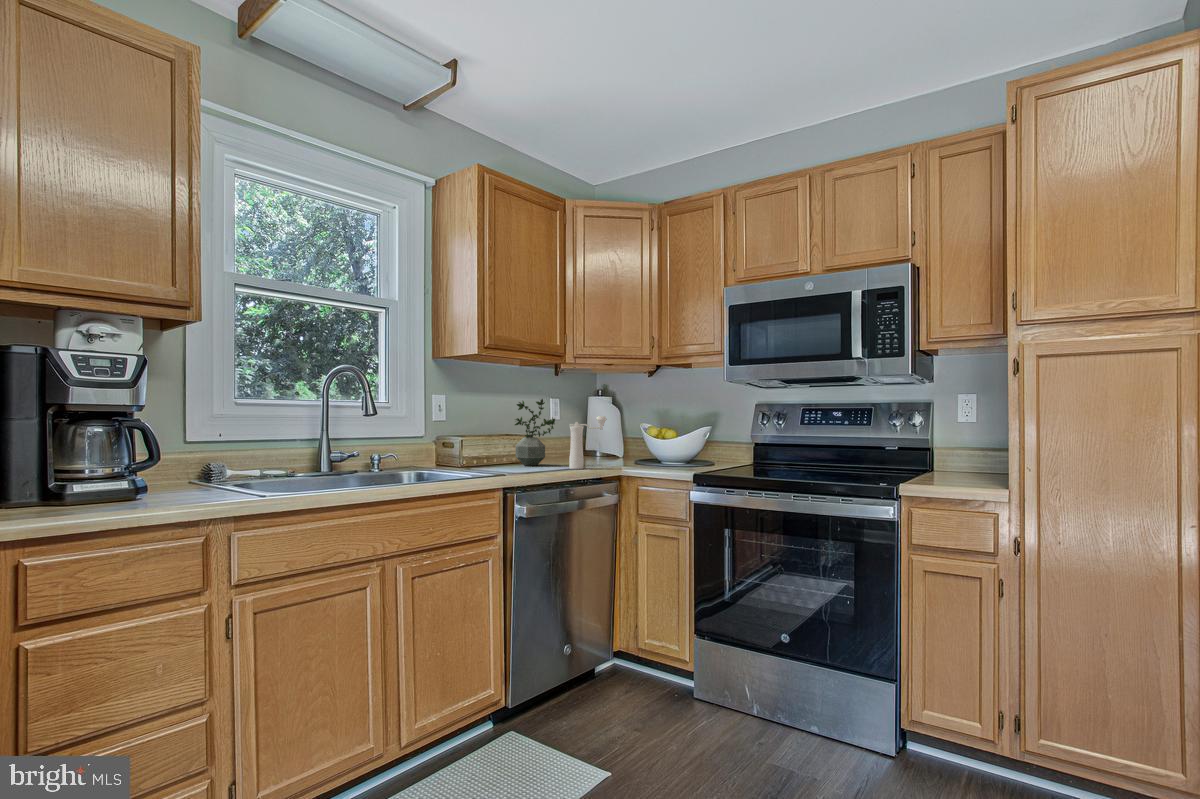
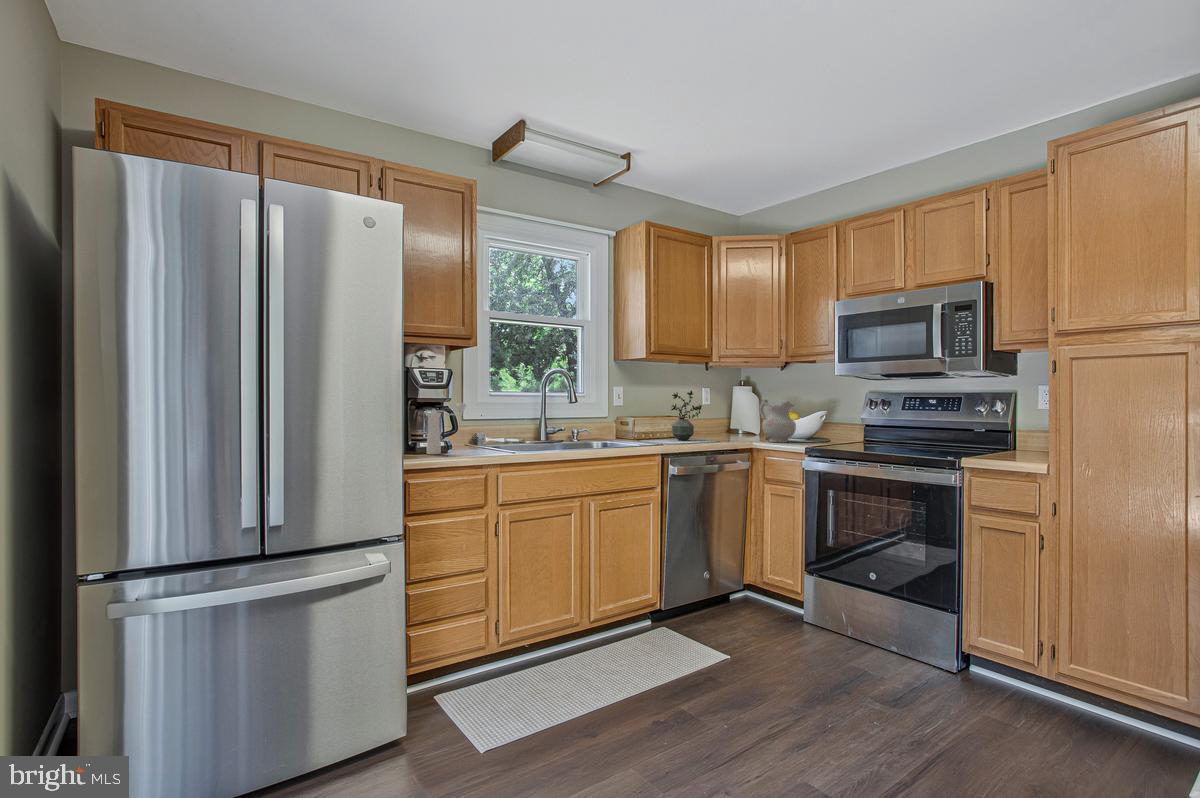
ceramic pitcher: none [629,411,674,466] -> present [760,400,796,443]
pepper mill: present [569,416,607,469] -> present [427,403,466,454]

